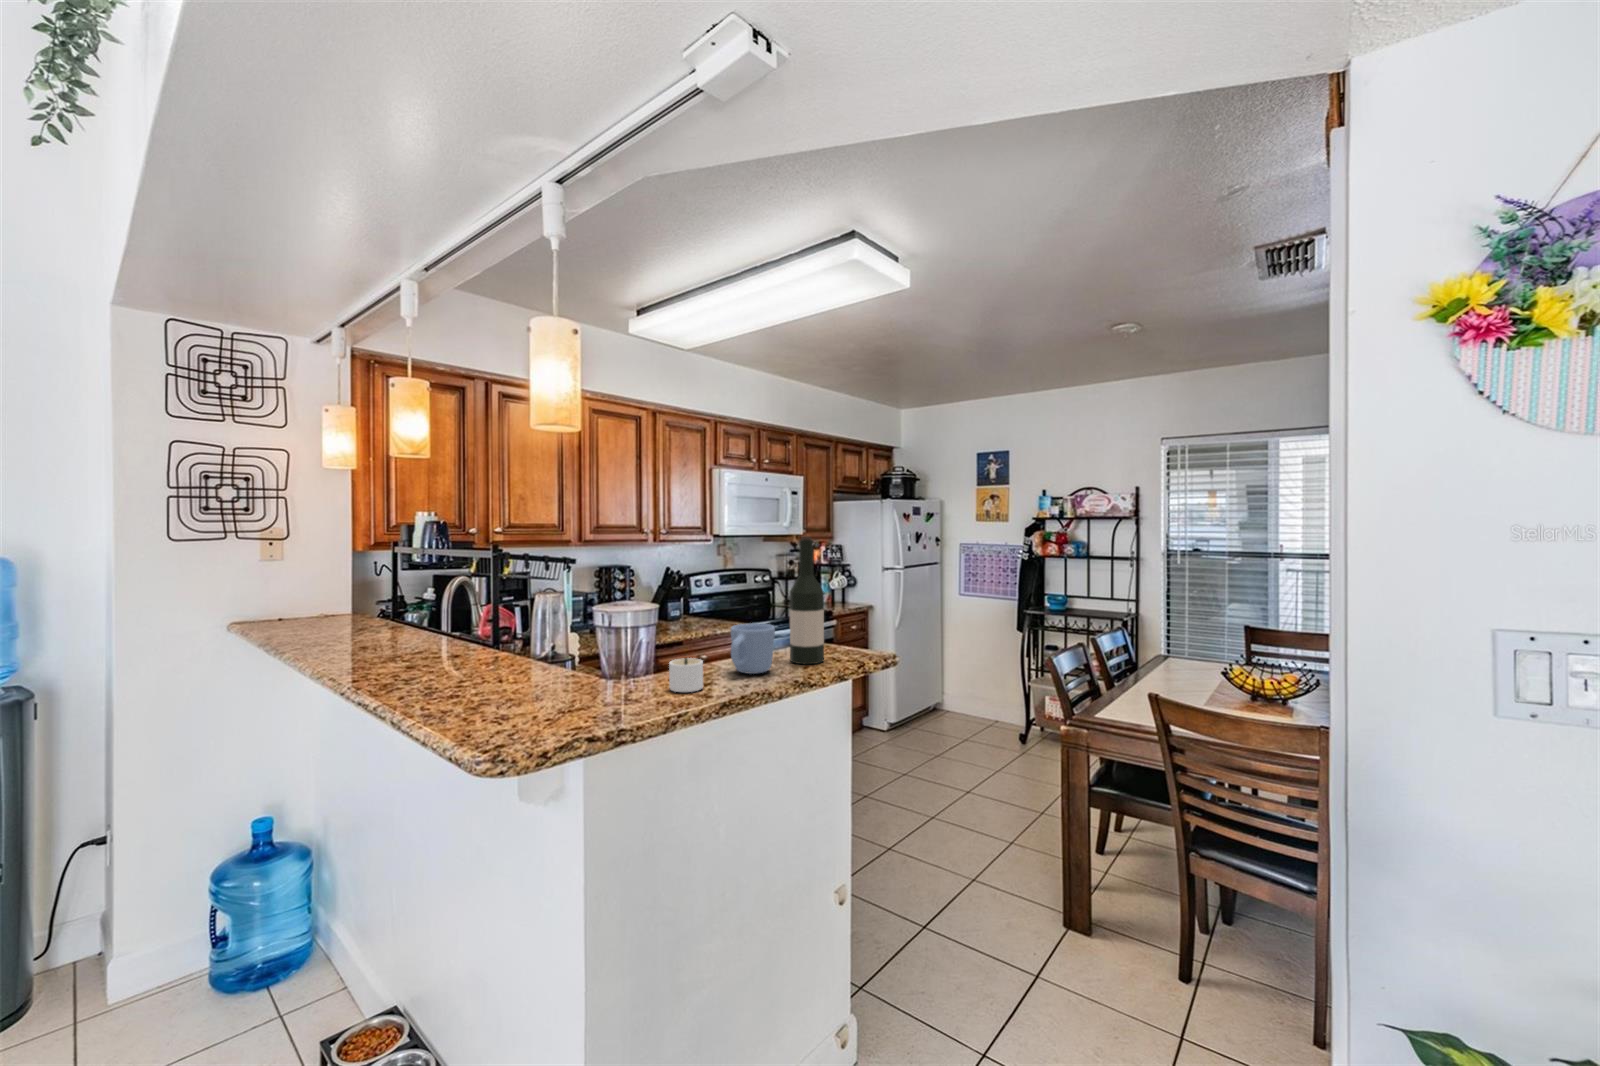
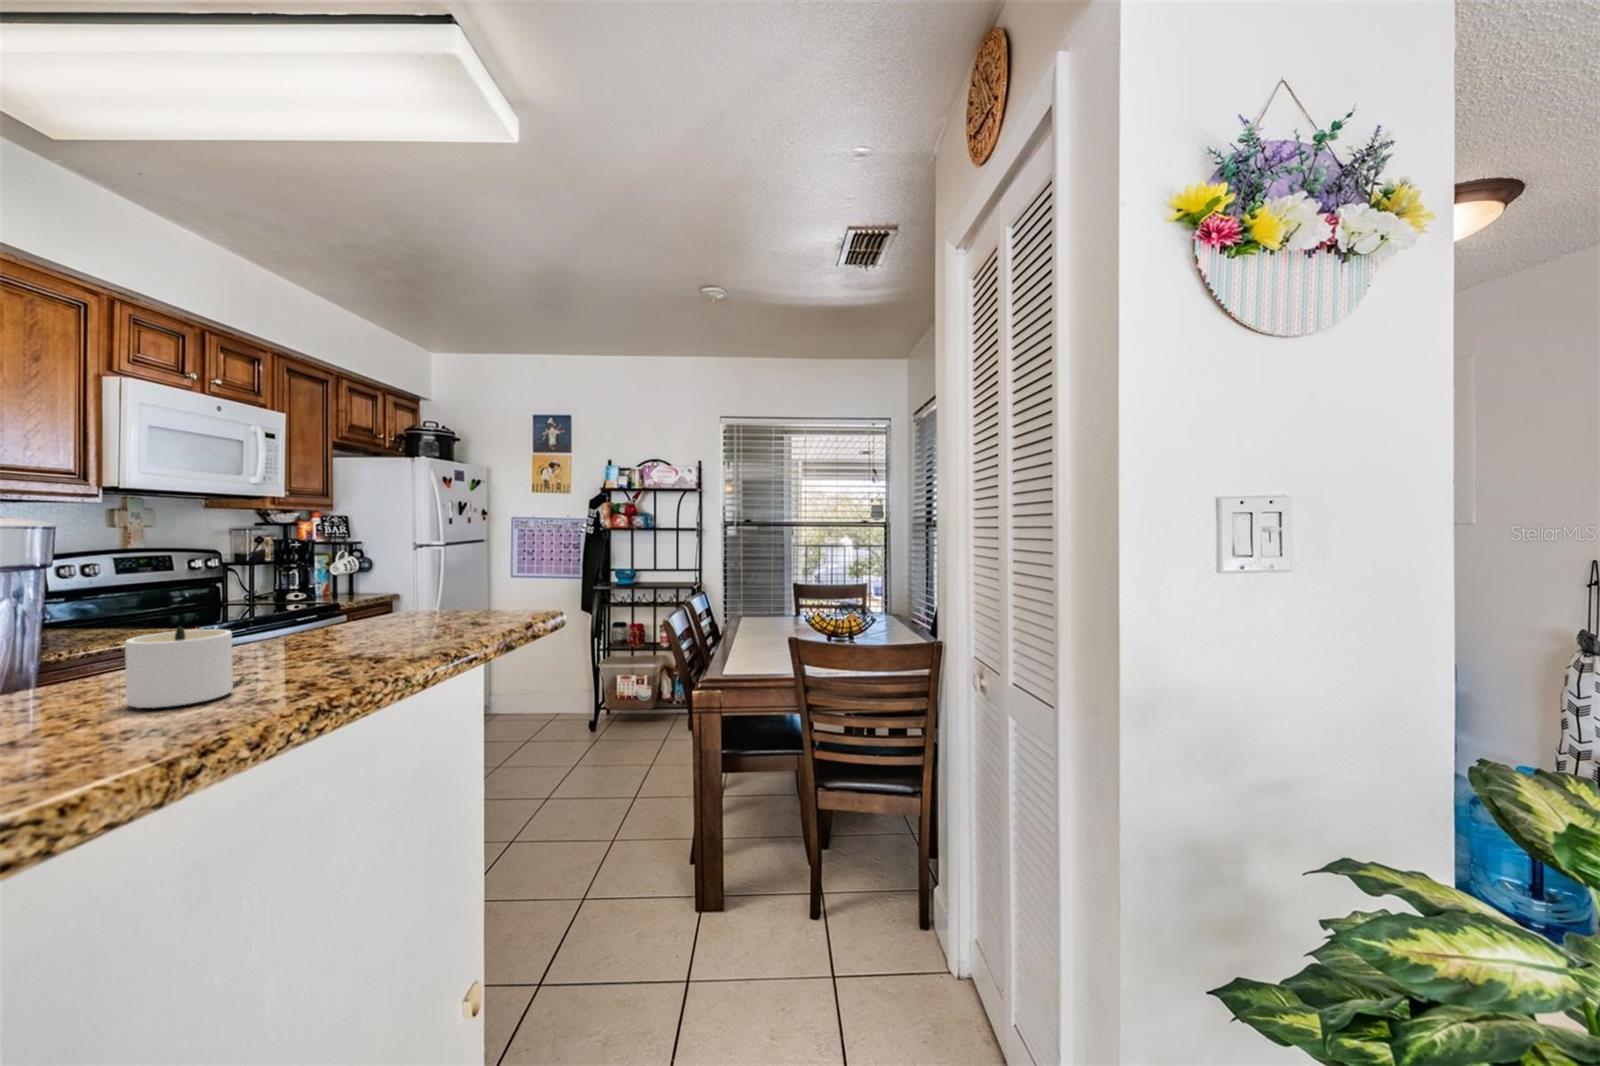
wine bottle: present [790,536,824,664] -> none [391,416,460,635]
mug: present [731,623,775,674] -> none [277,564,382,657]

